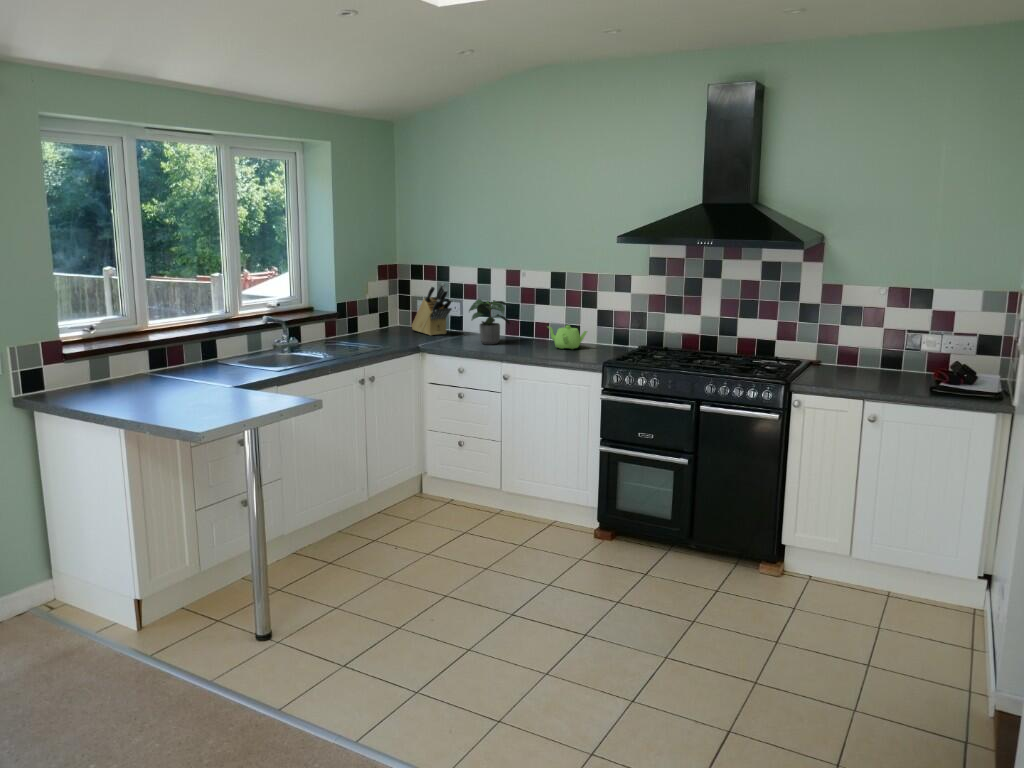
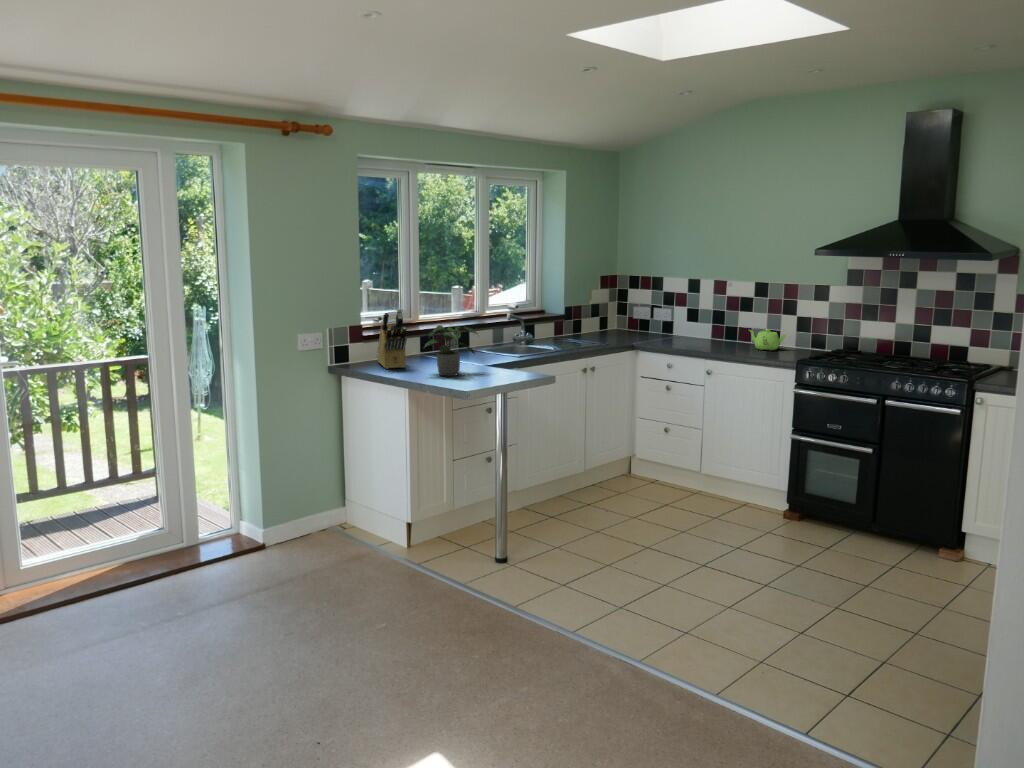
knife block: present [412,283,452,335] -> present [377,309,407,369]
potted plant: present [469,299,510,345] -> present [424,325,477,376]

